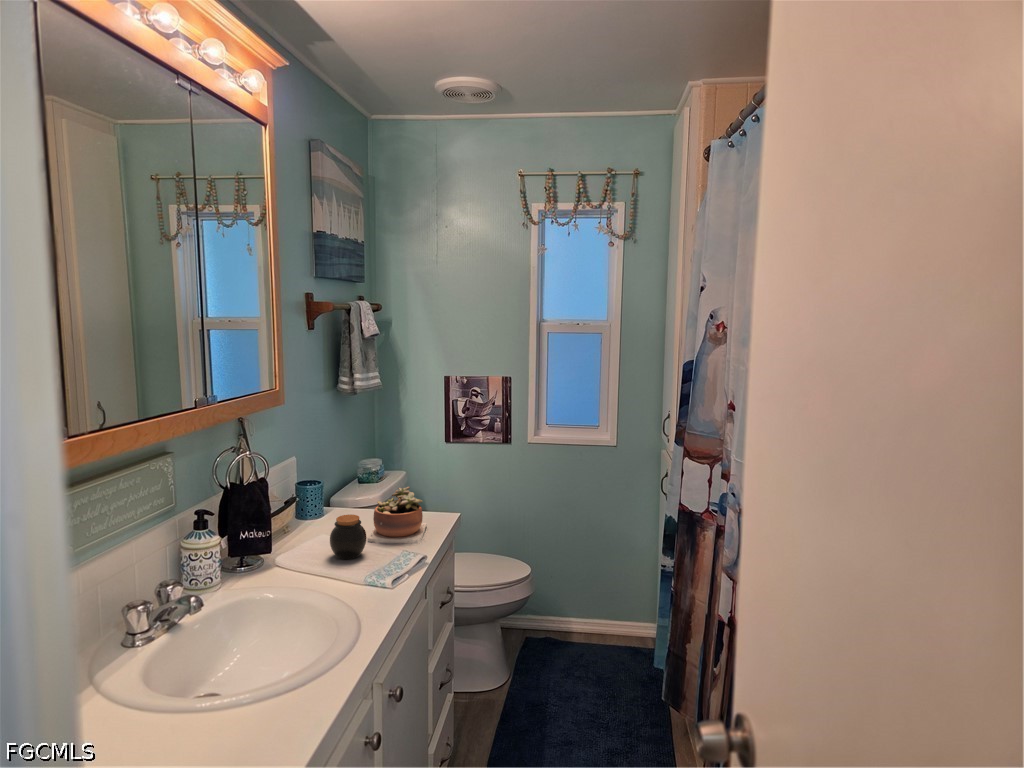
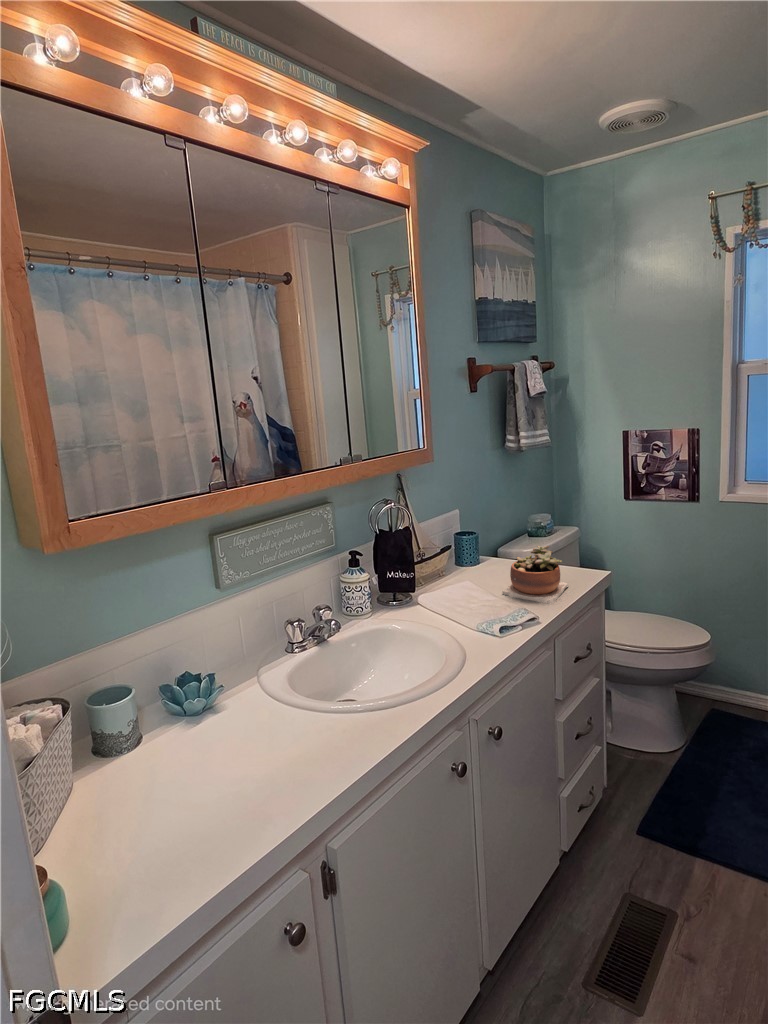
jar: present [330,515,366,559] -> none [461,568,494,609]

